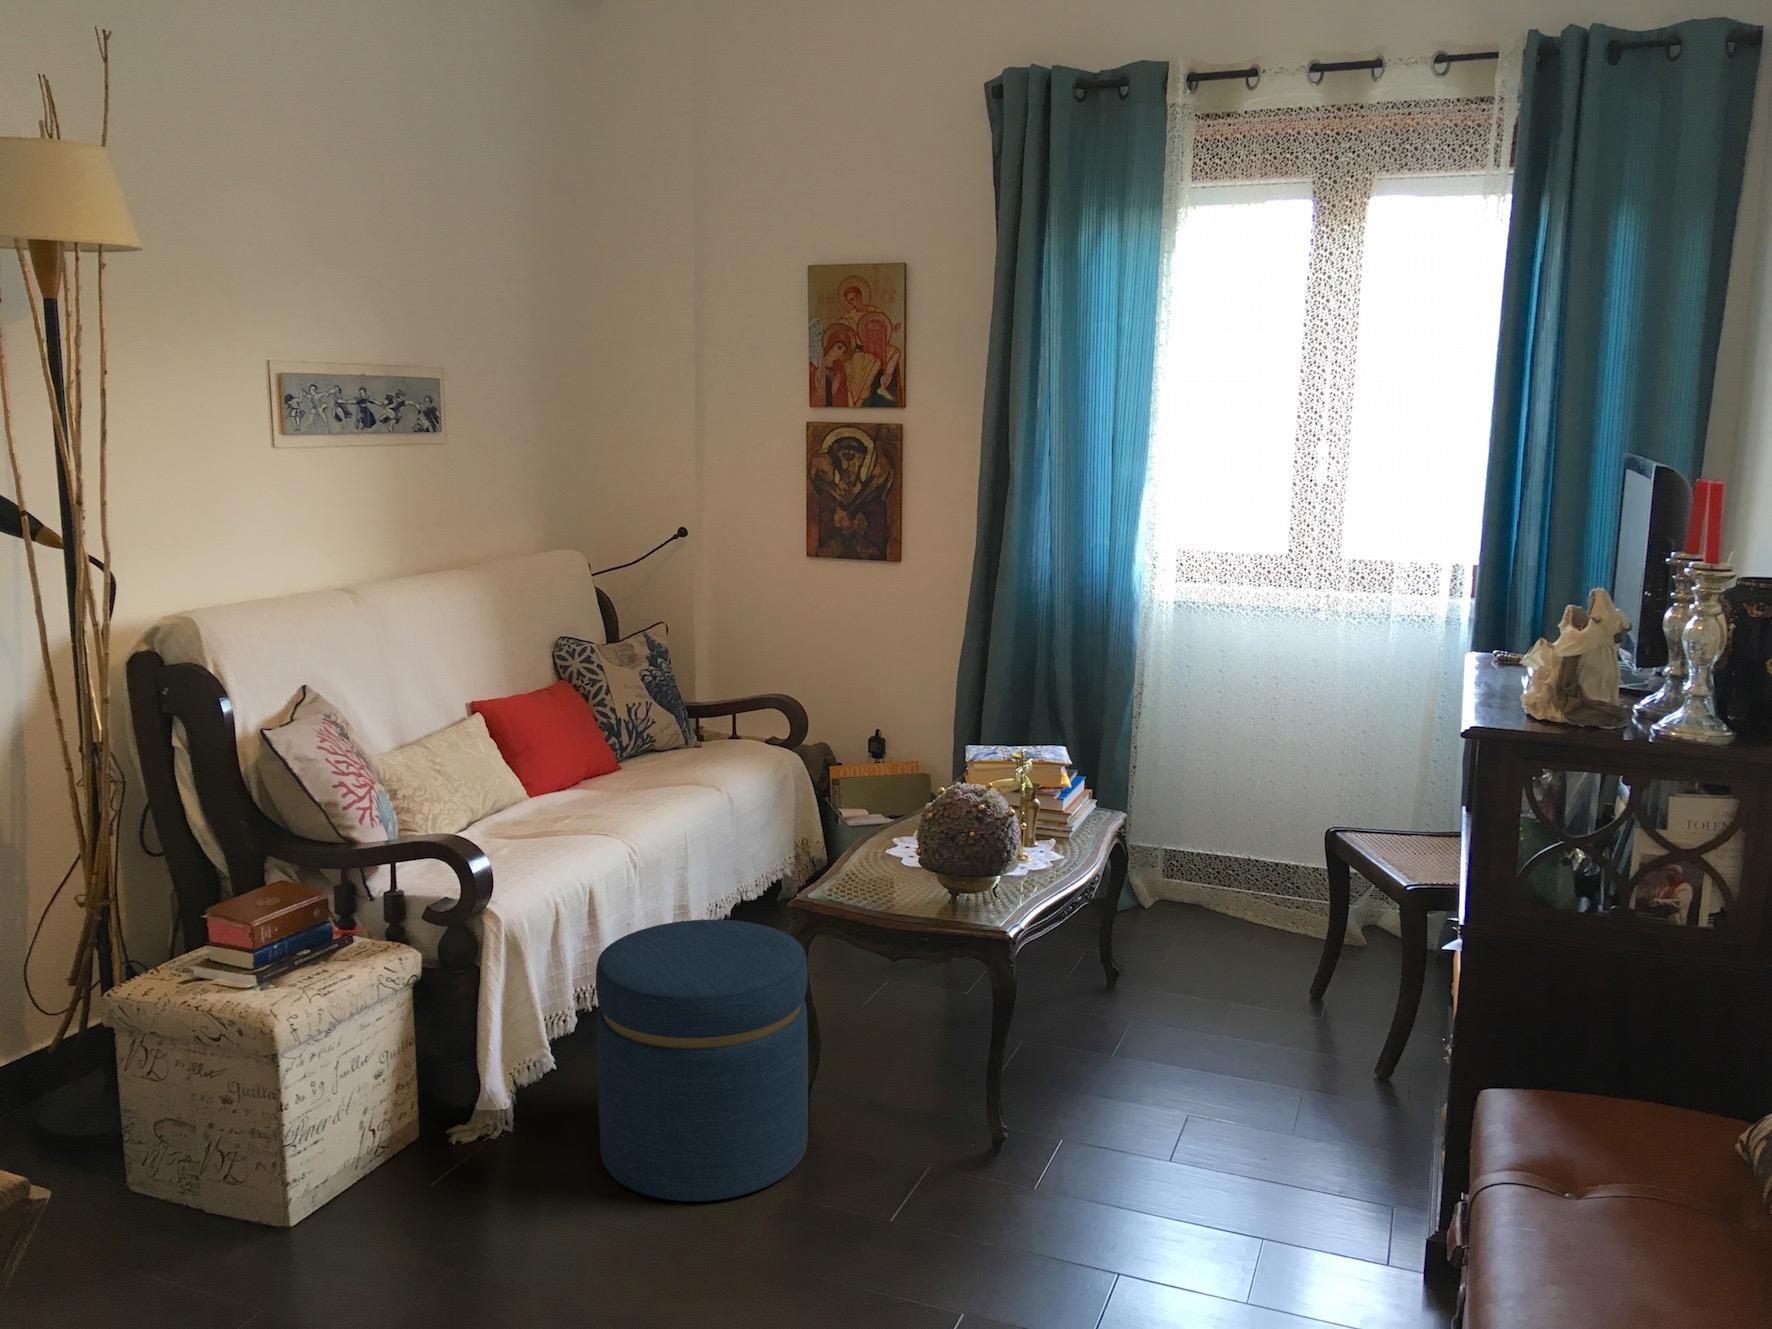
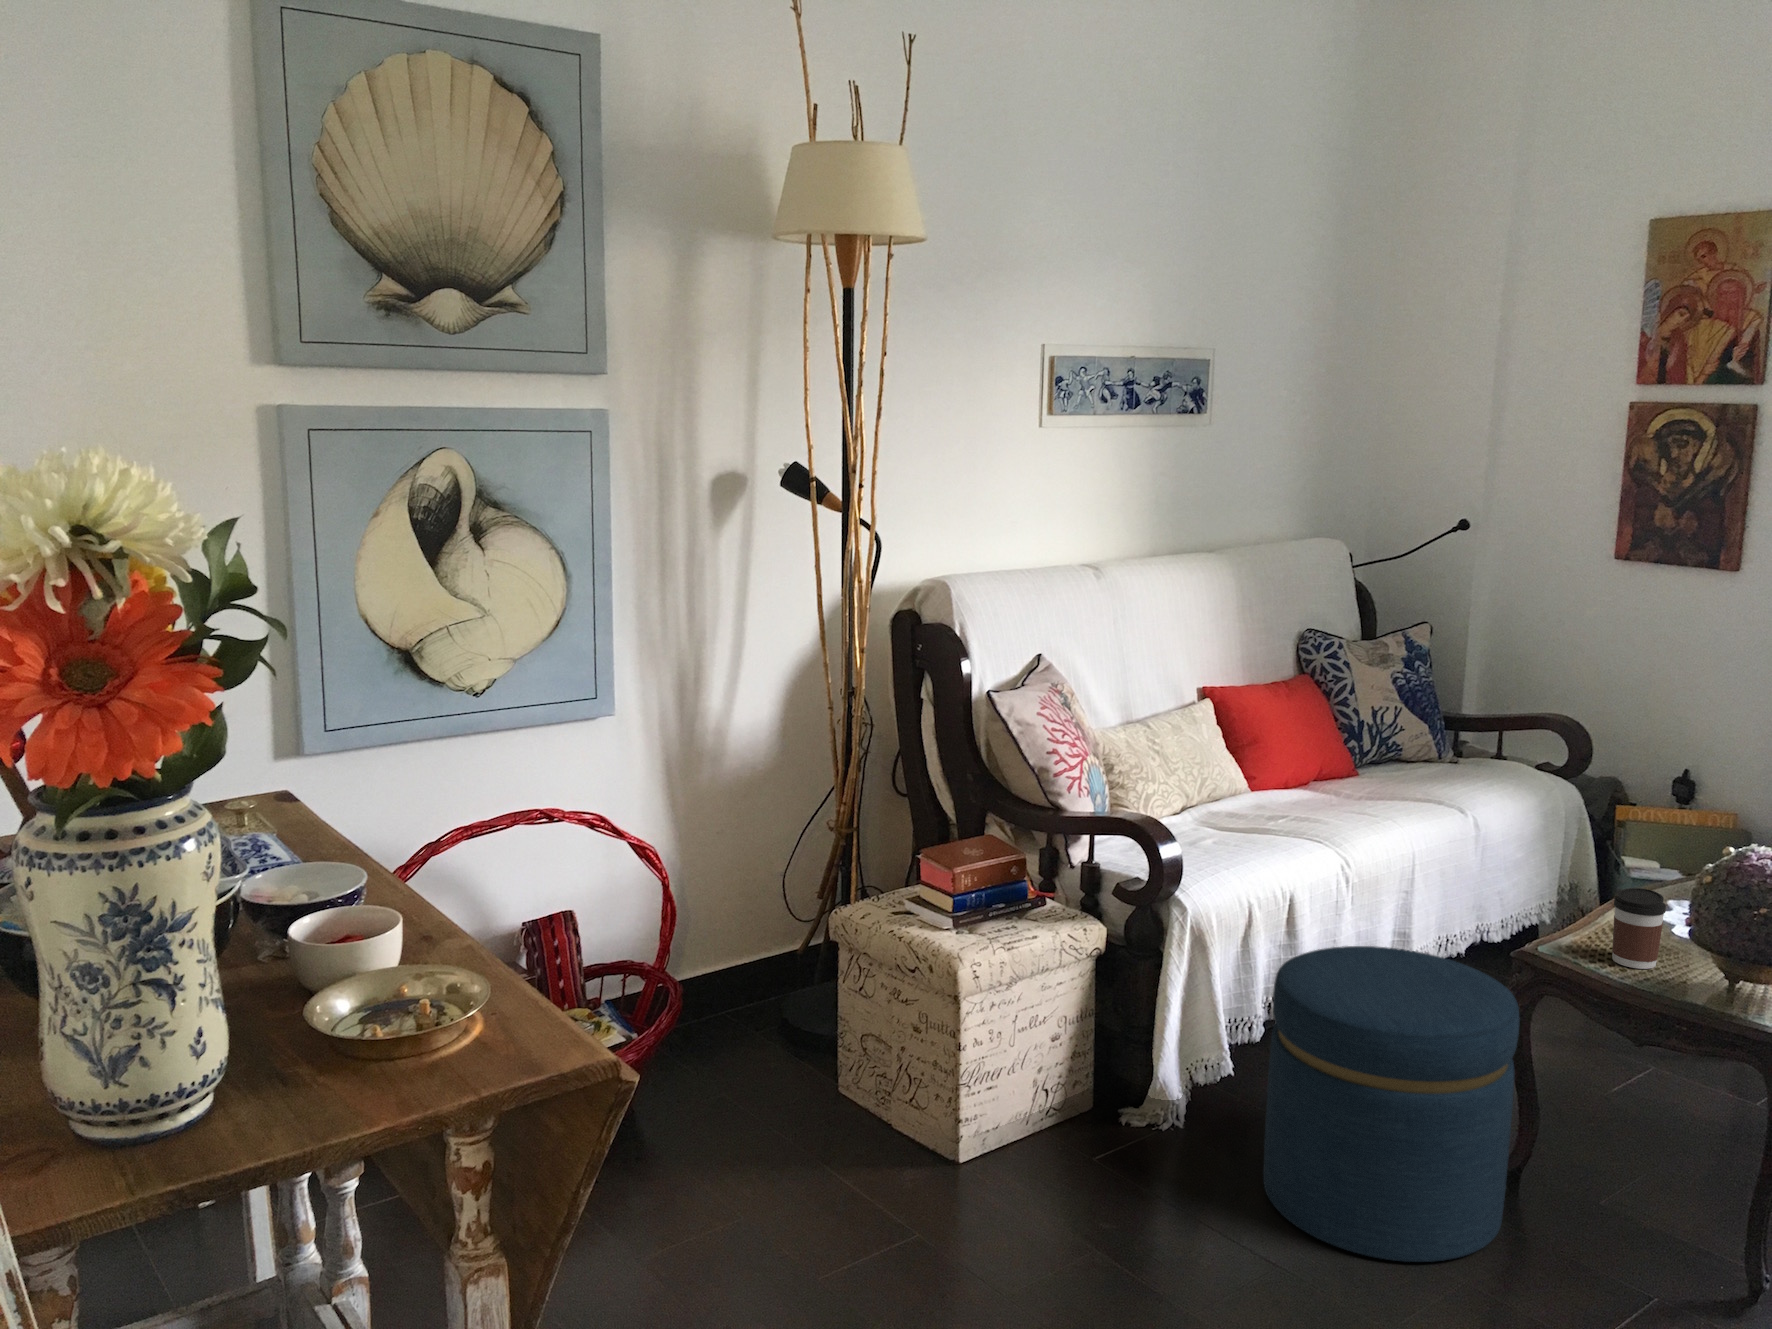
coffee cup: none [865,833,903,900] -> present [1612,888,1666,969]

